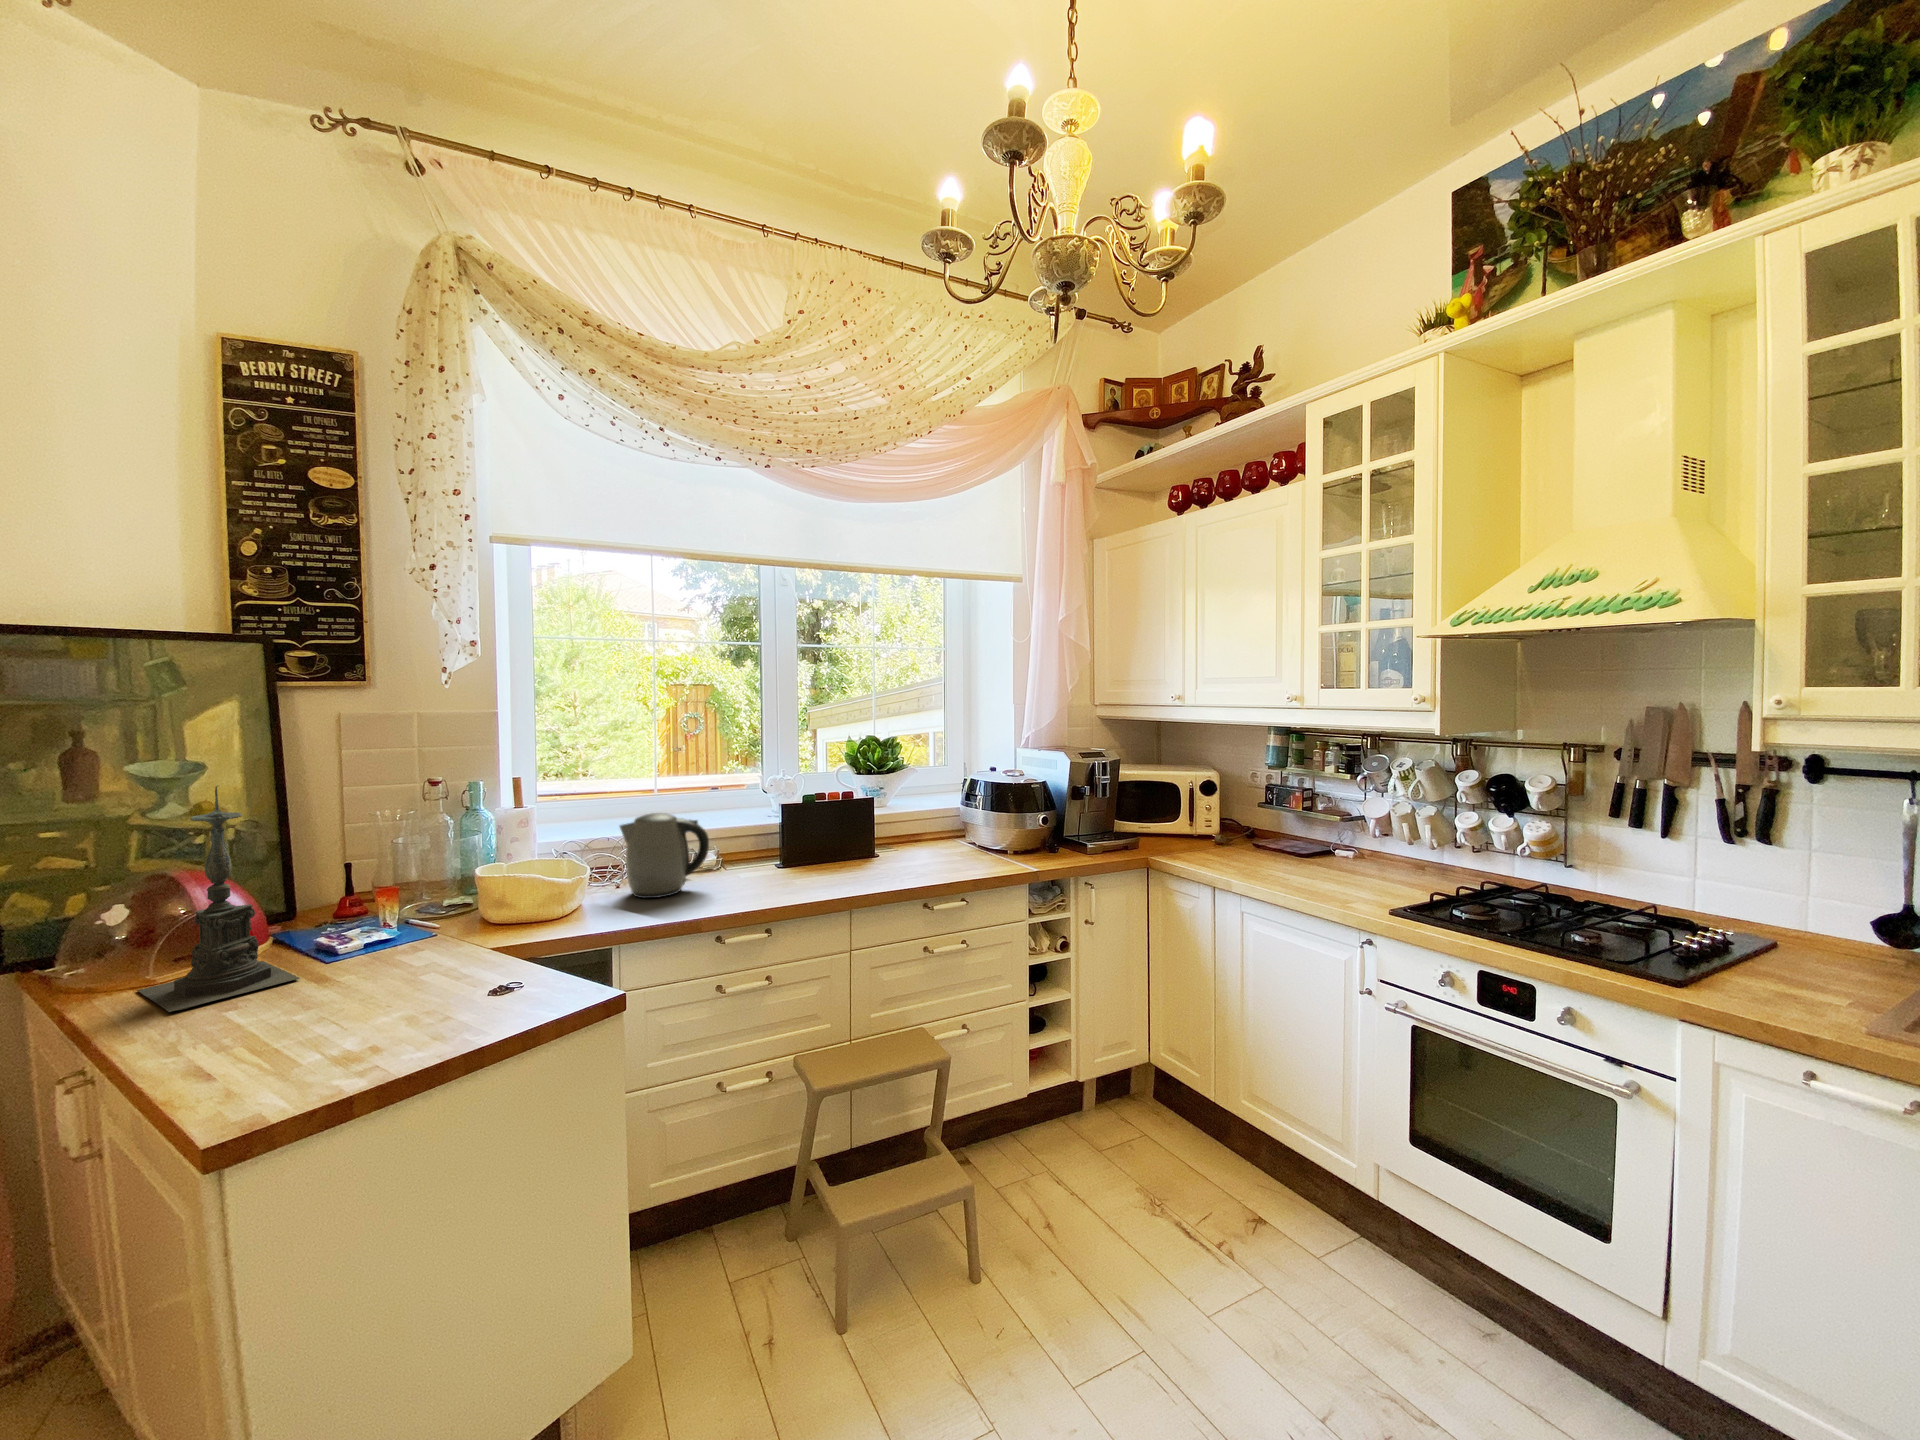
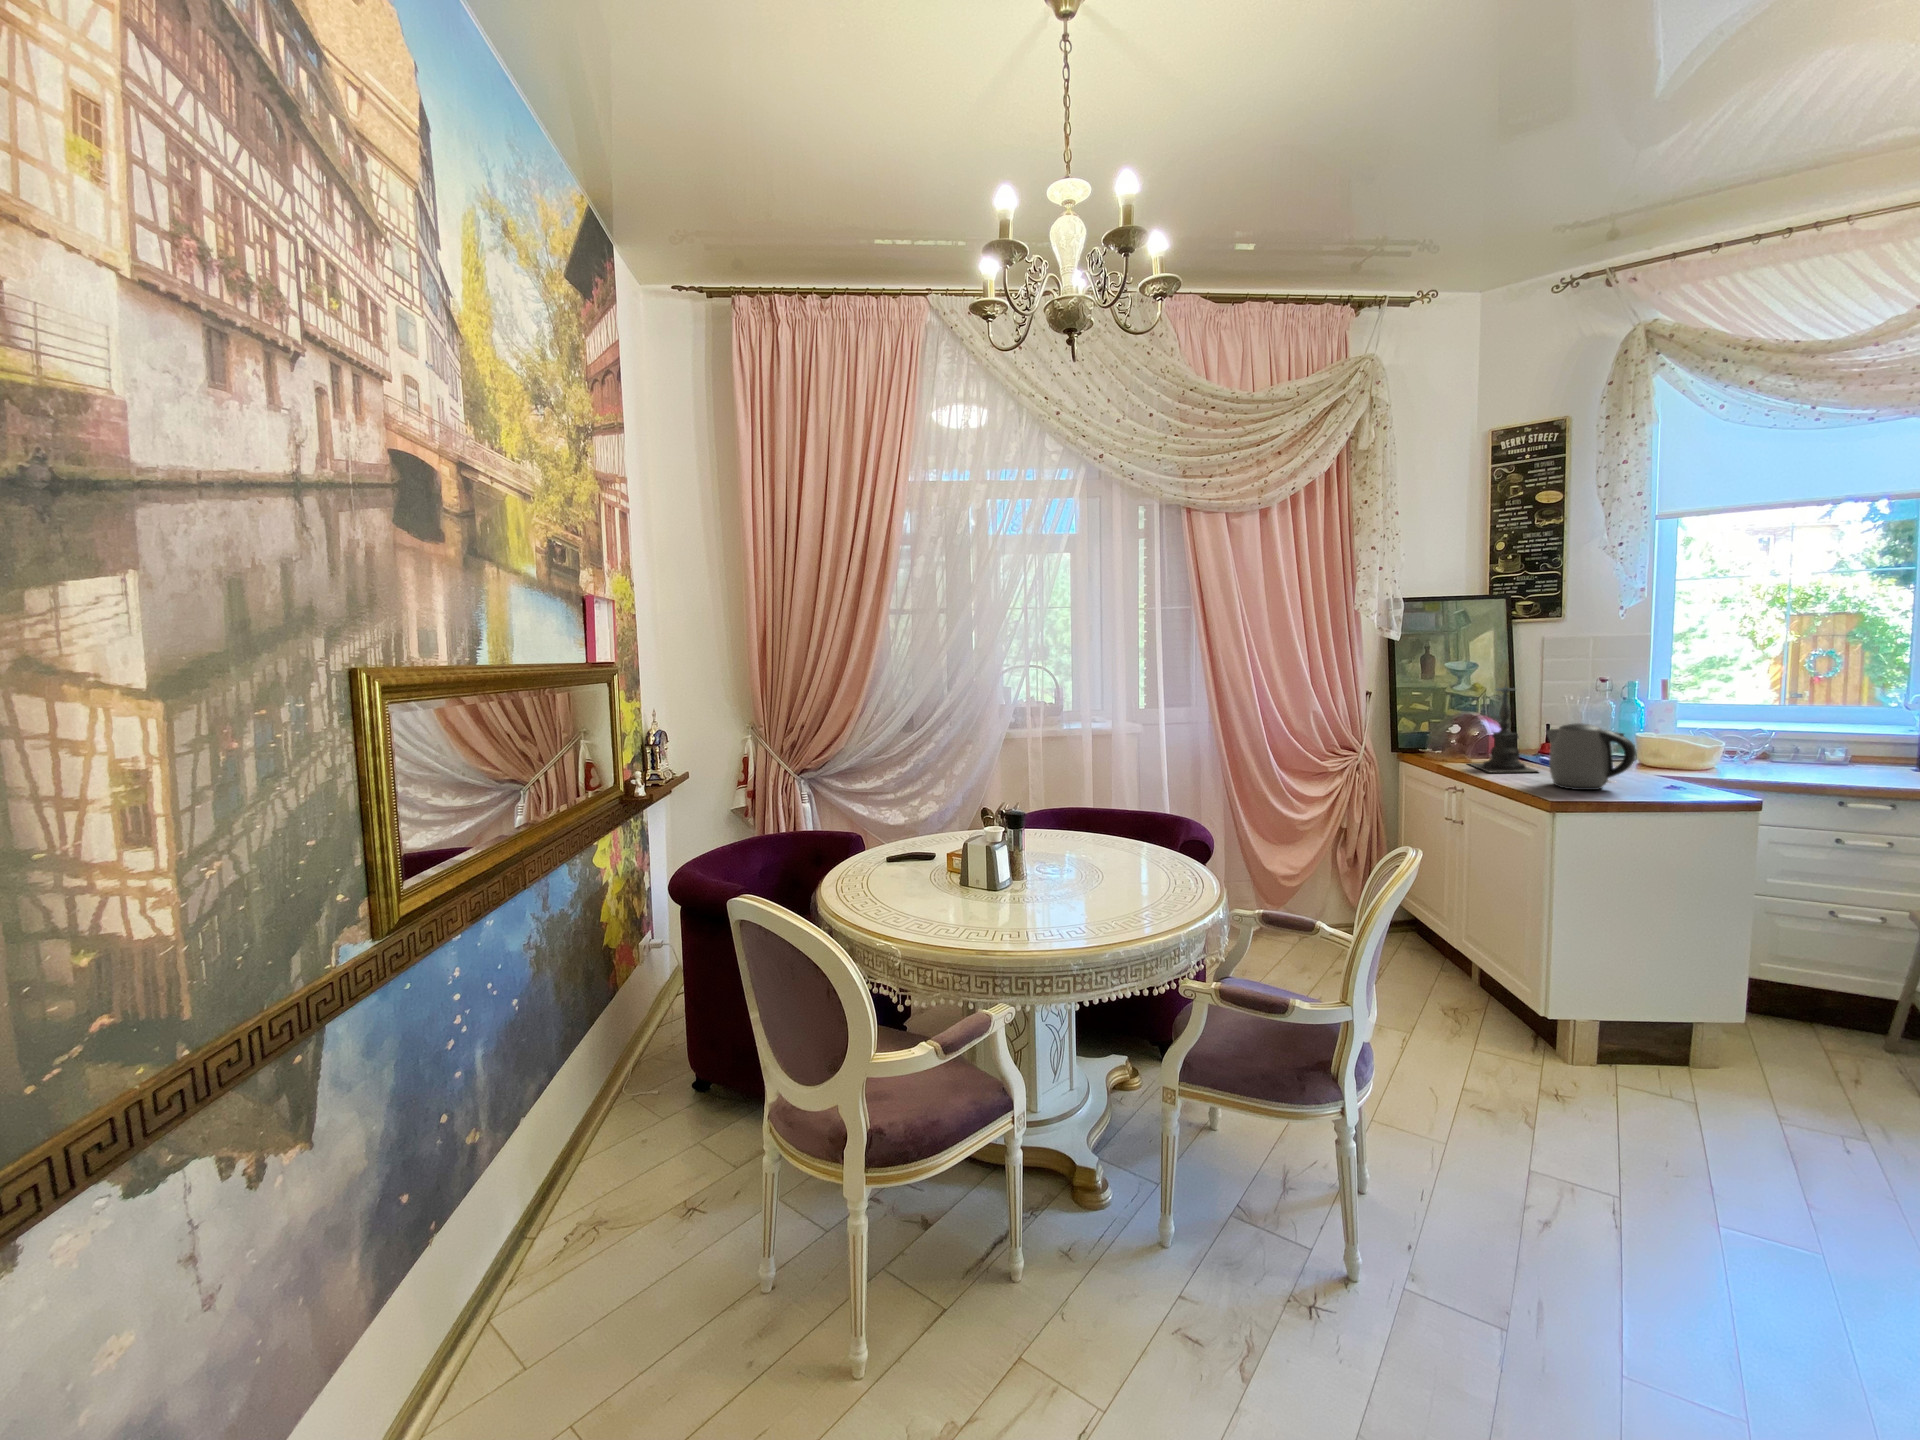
kettle: present [620,813,709,898] -> present [1546,723,1636,790]

